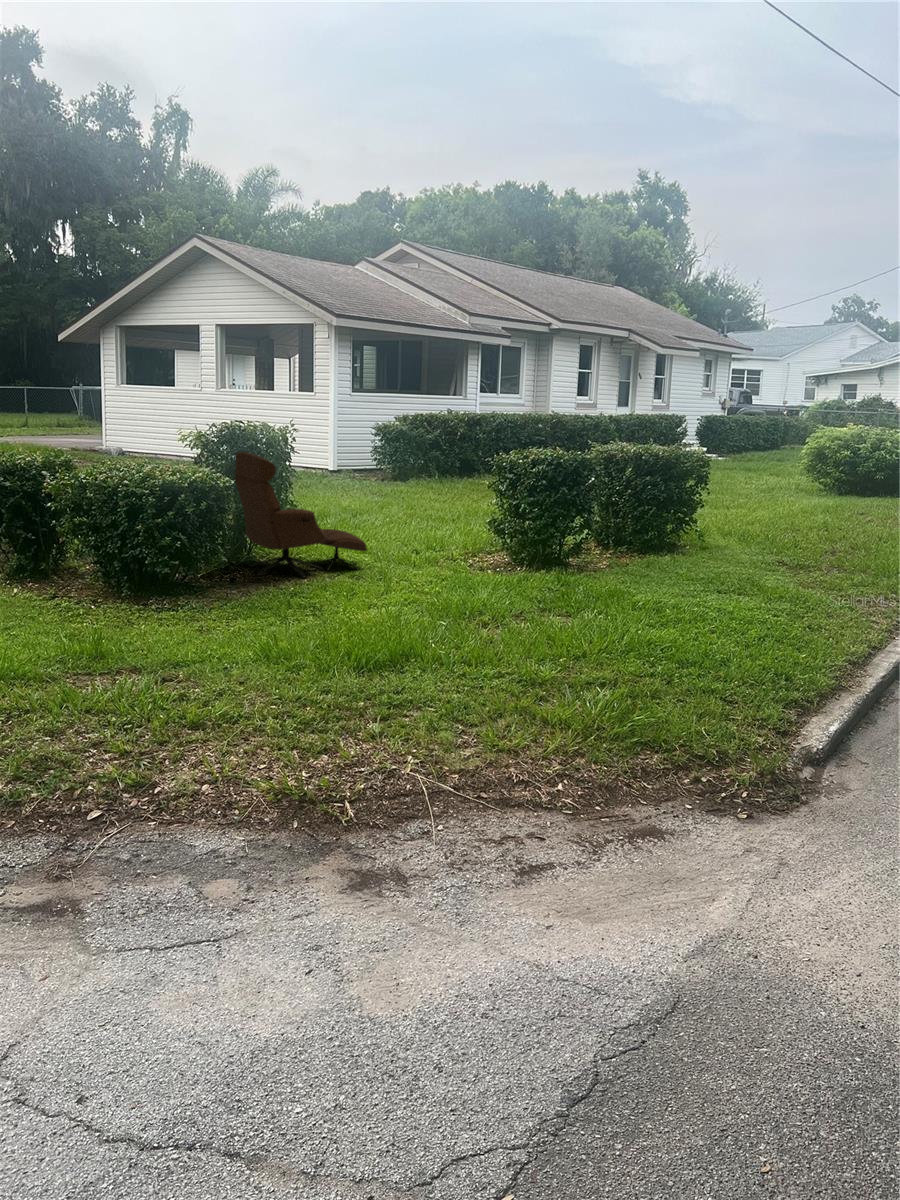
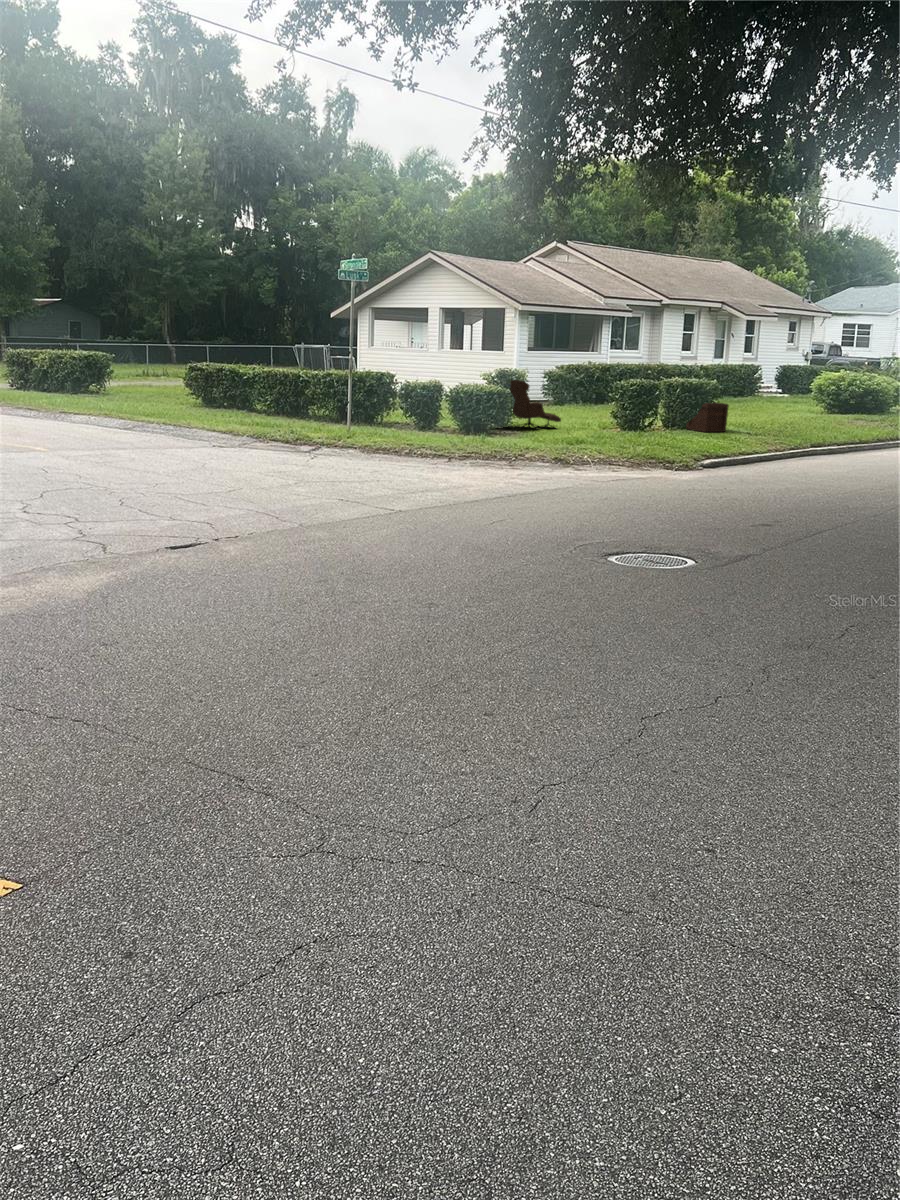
wooden crate: none [648,492,742,564] -> present [686,402,729,432]

